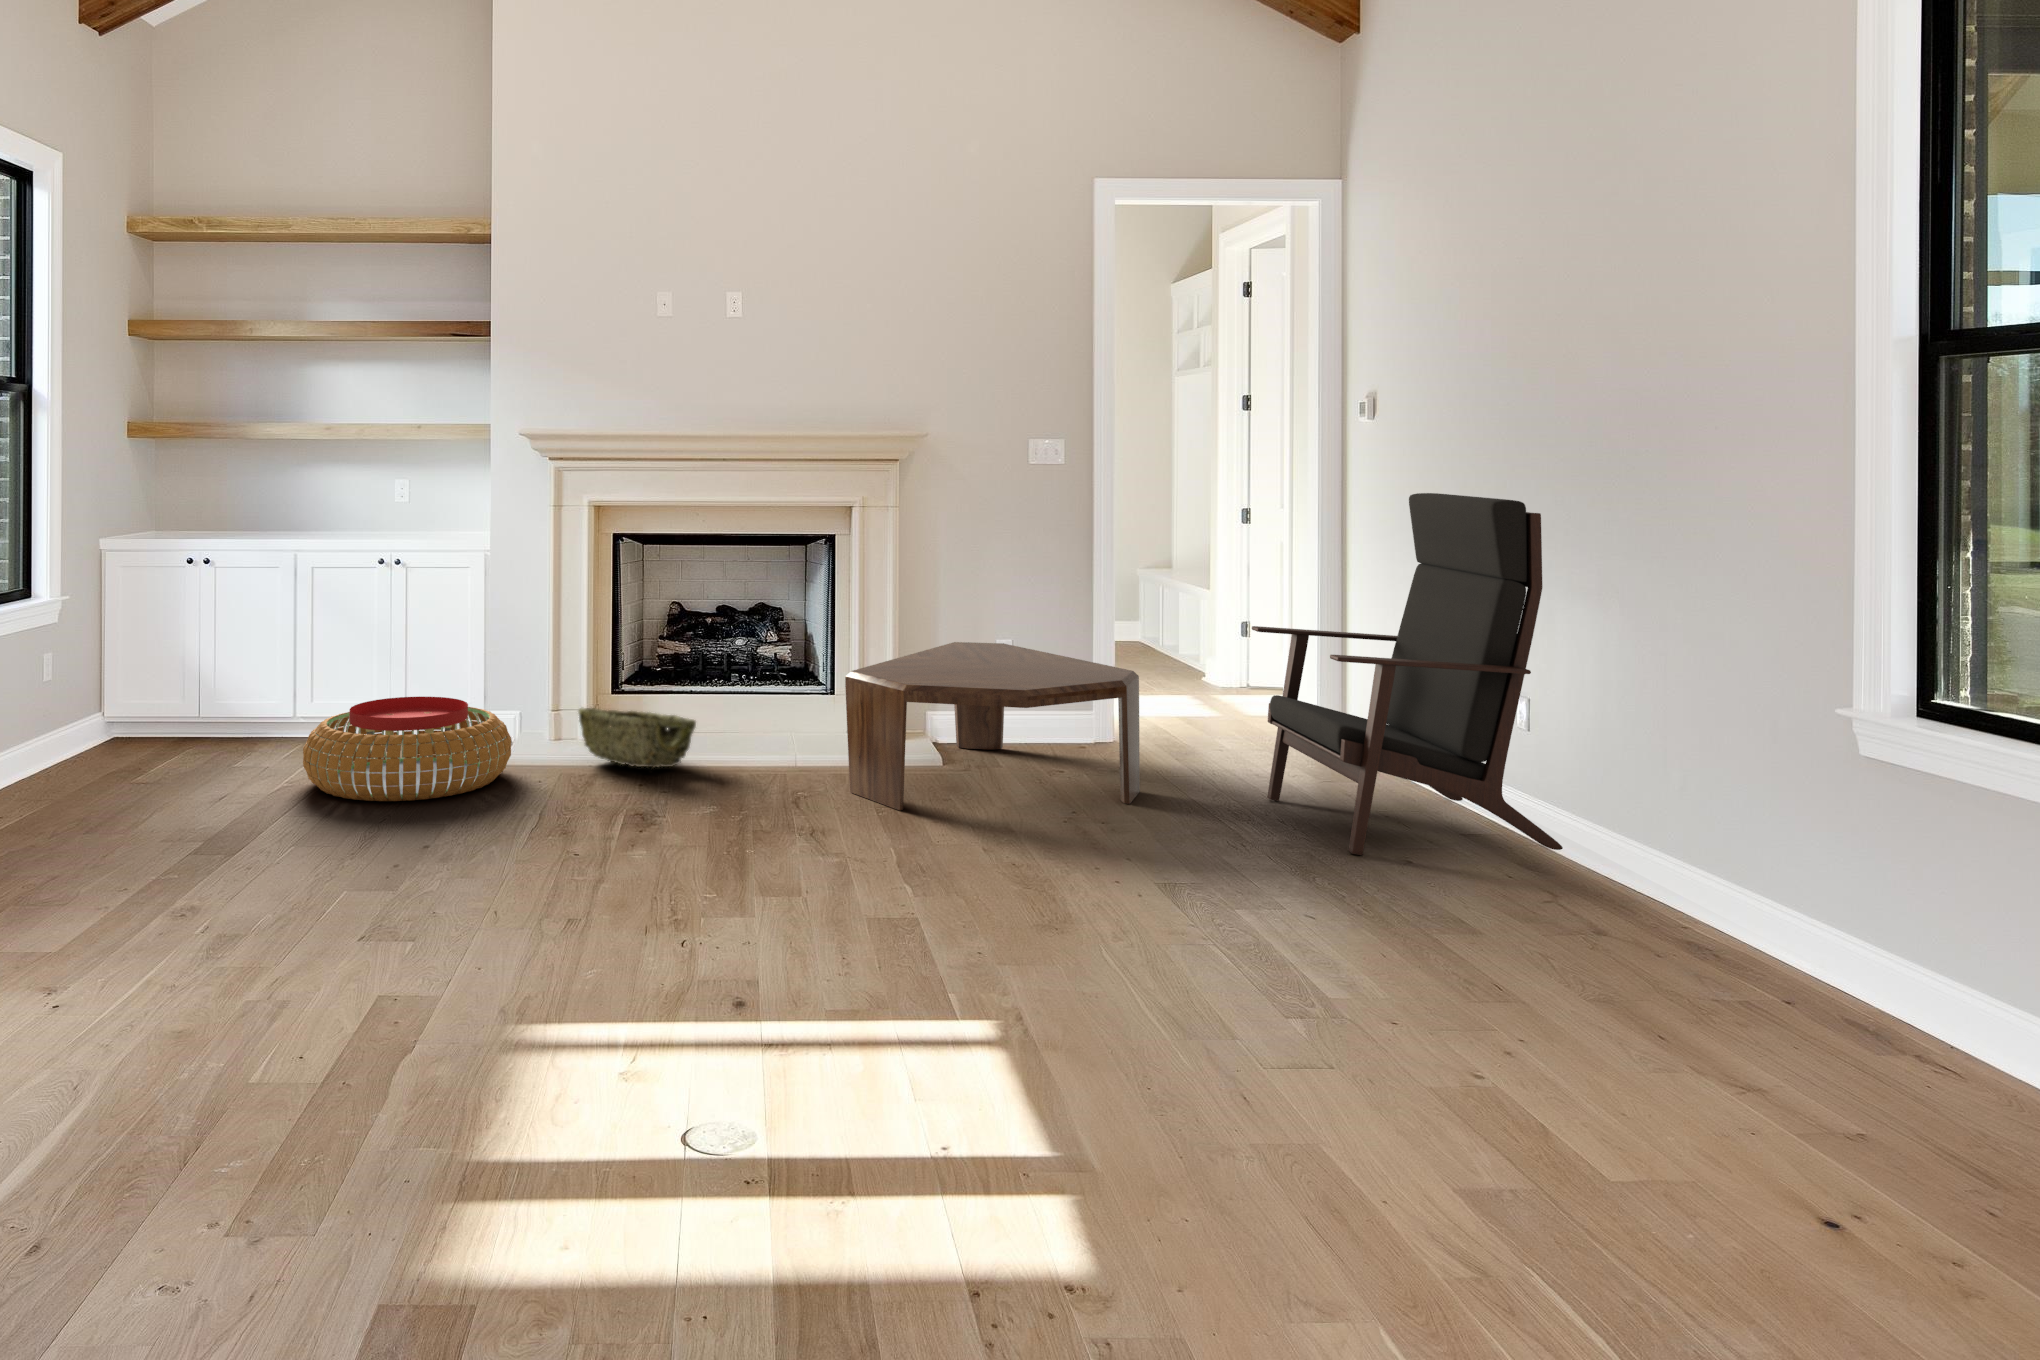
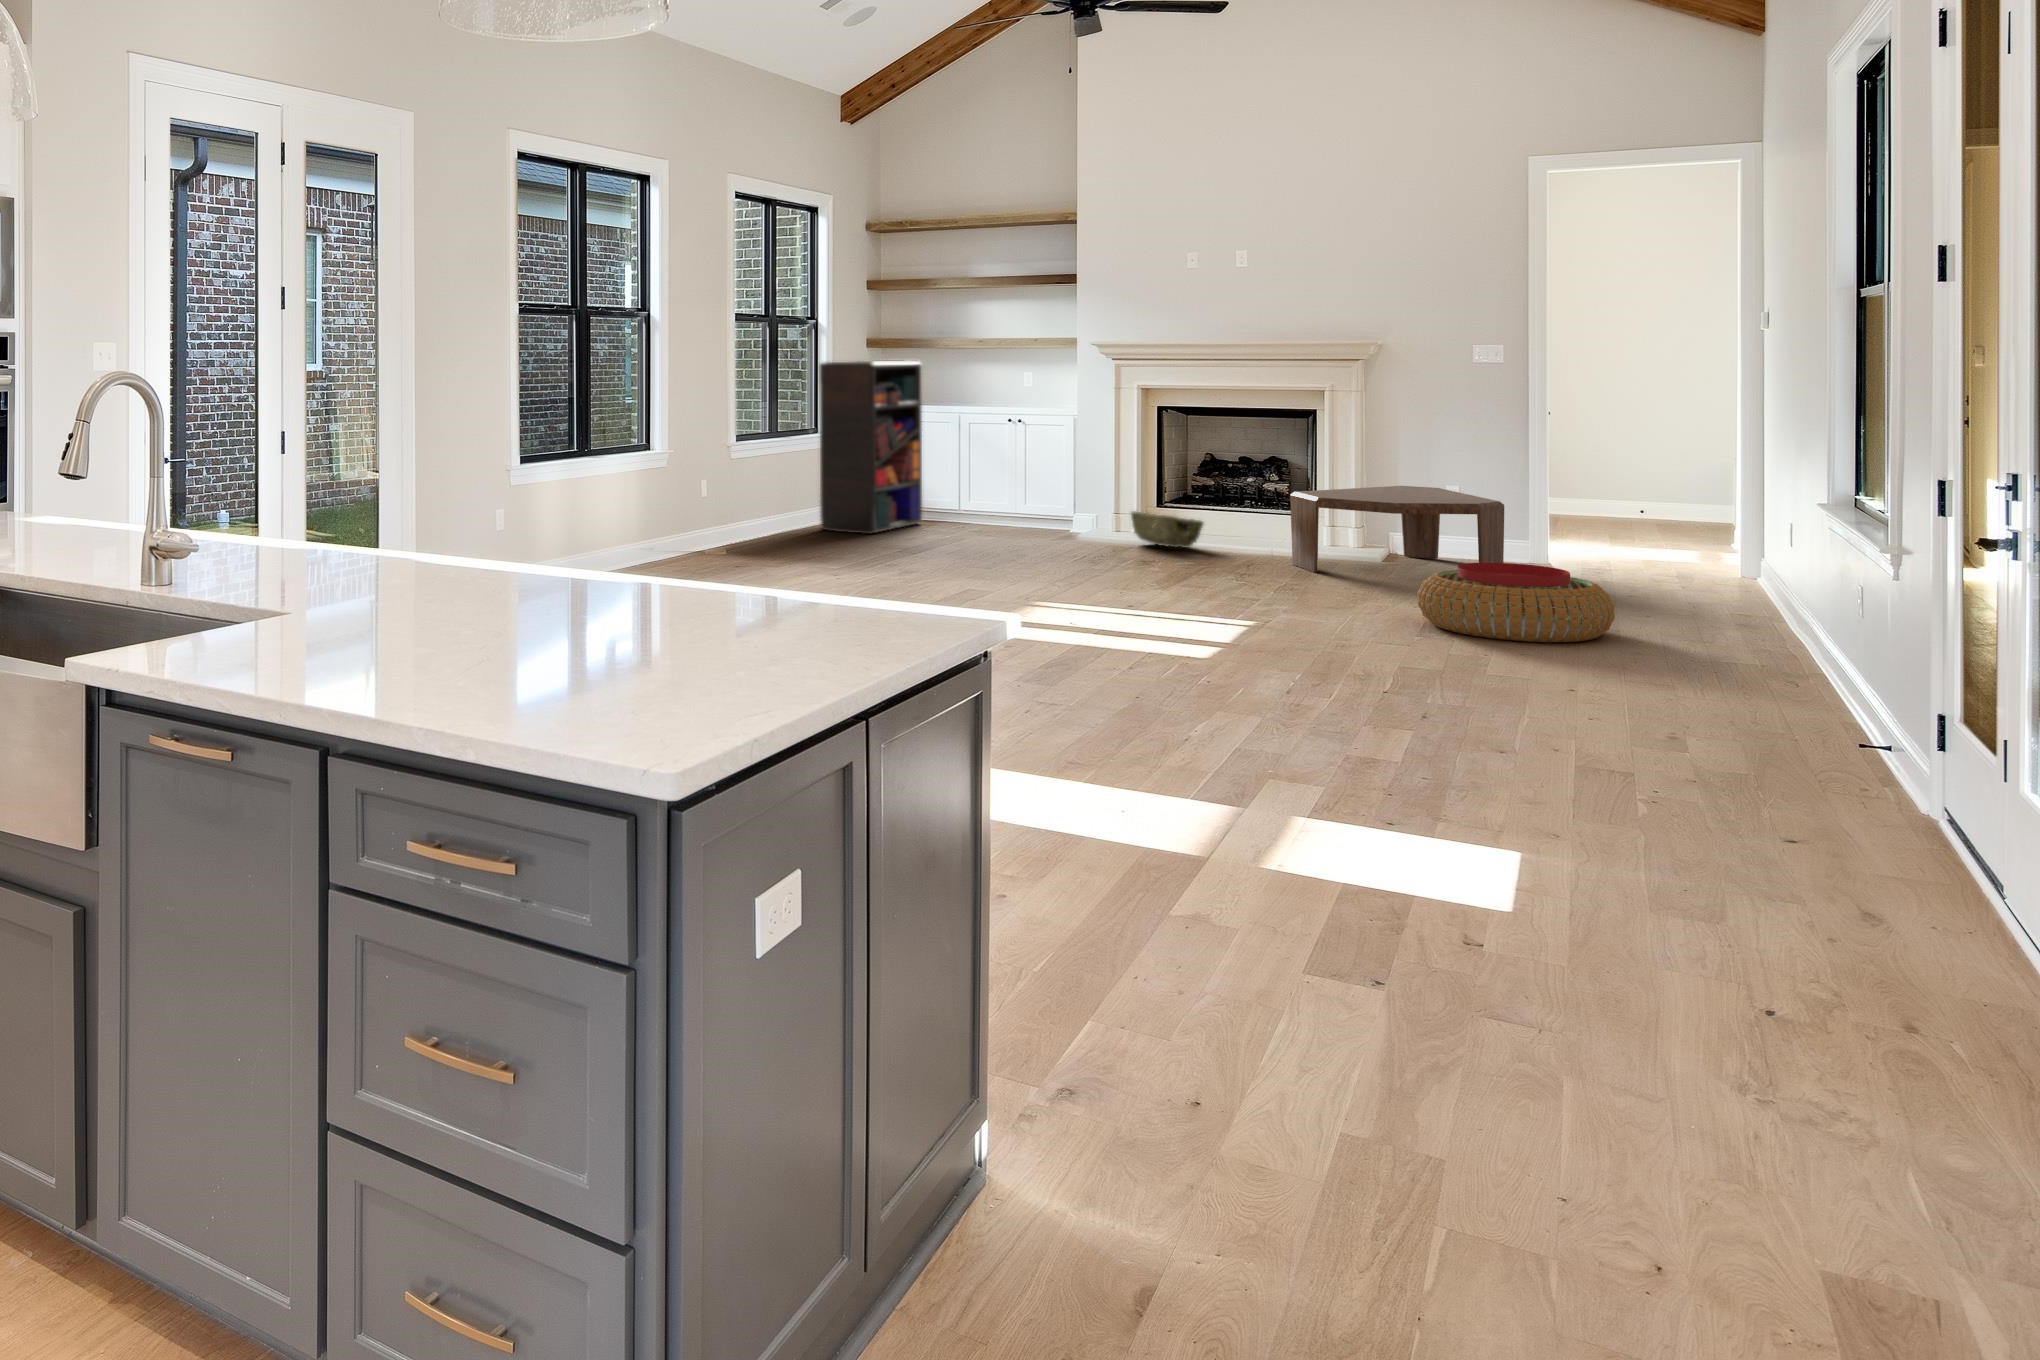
bookshelf: none [16,459,222,792] -> present [819,361,922,534]
lounge chair: present [1252,493,1563,855] -> none [1585,387,1774,620]
pouf: present [303,697,511,801] -> present [1417,563,1615,642]

